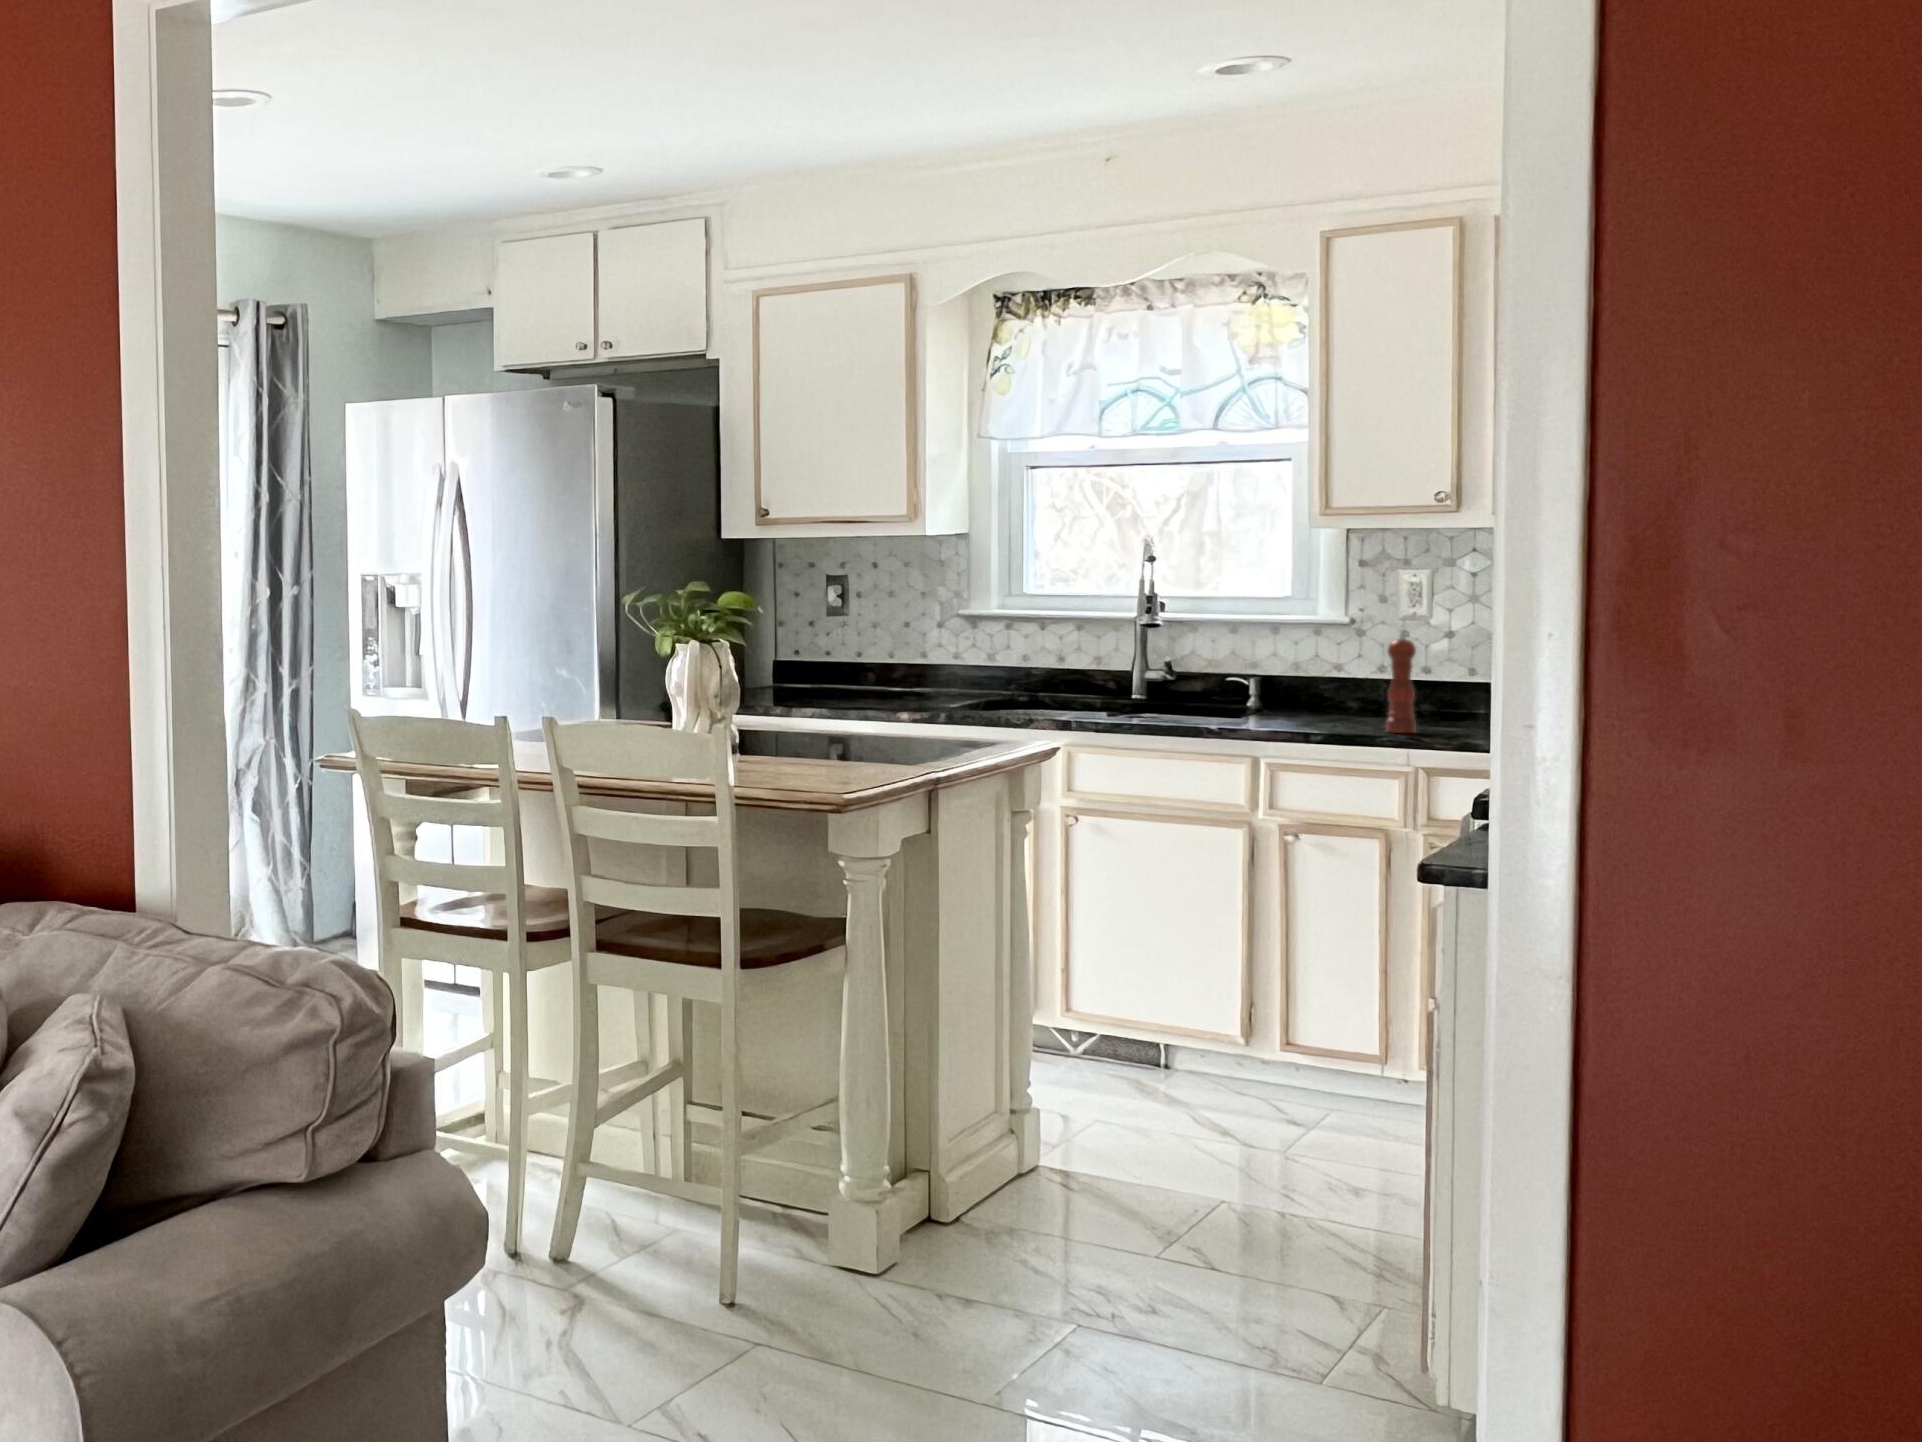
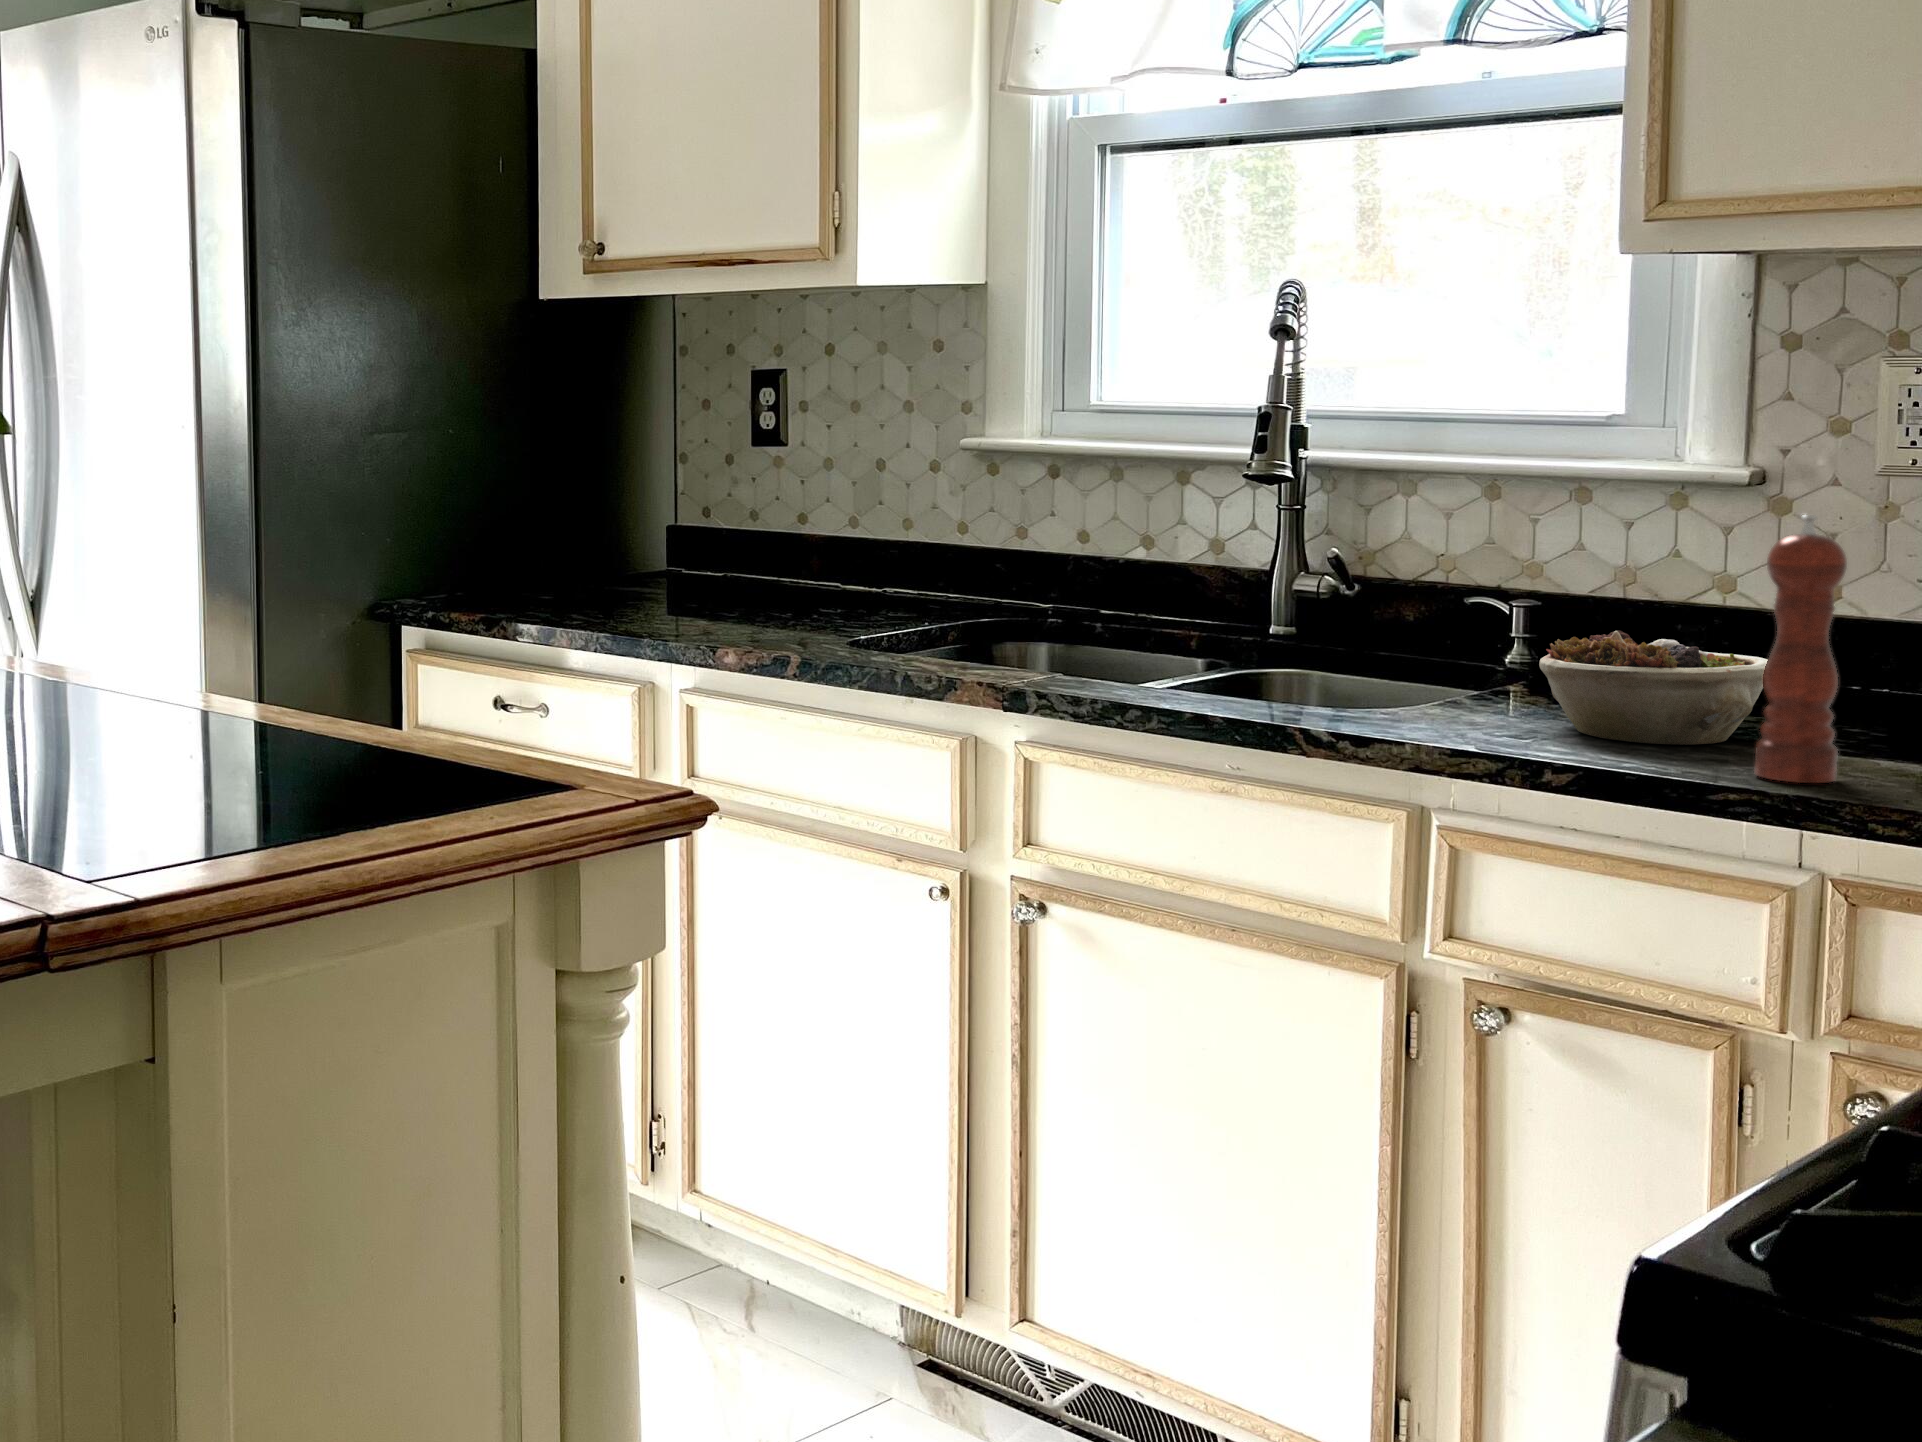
succulent planter: none [1290,682,1381,726] -> present [1539,631,1768,745]

